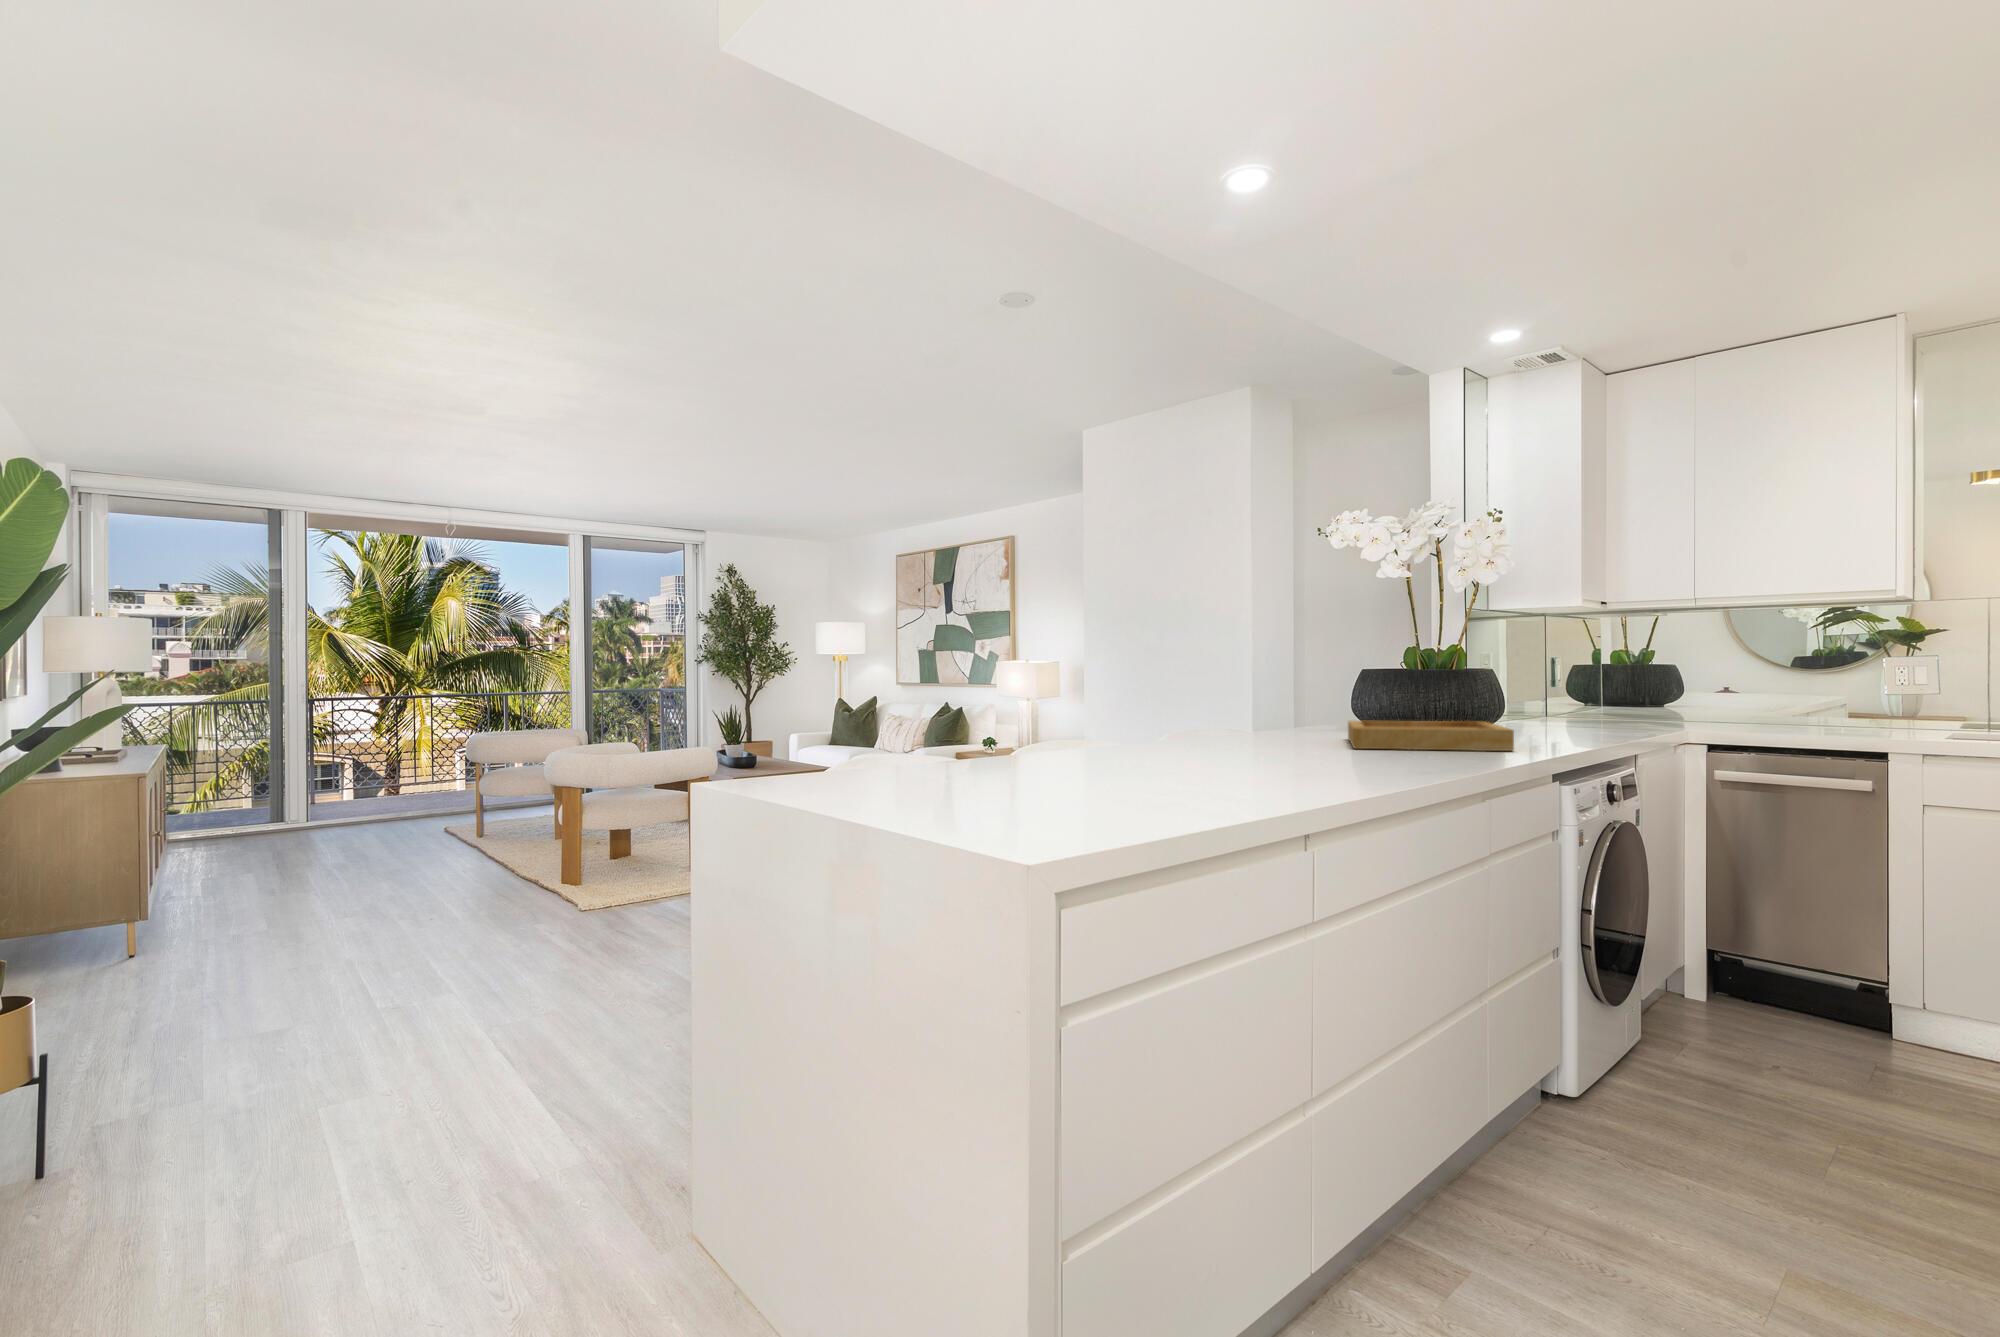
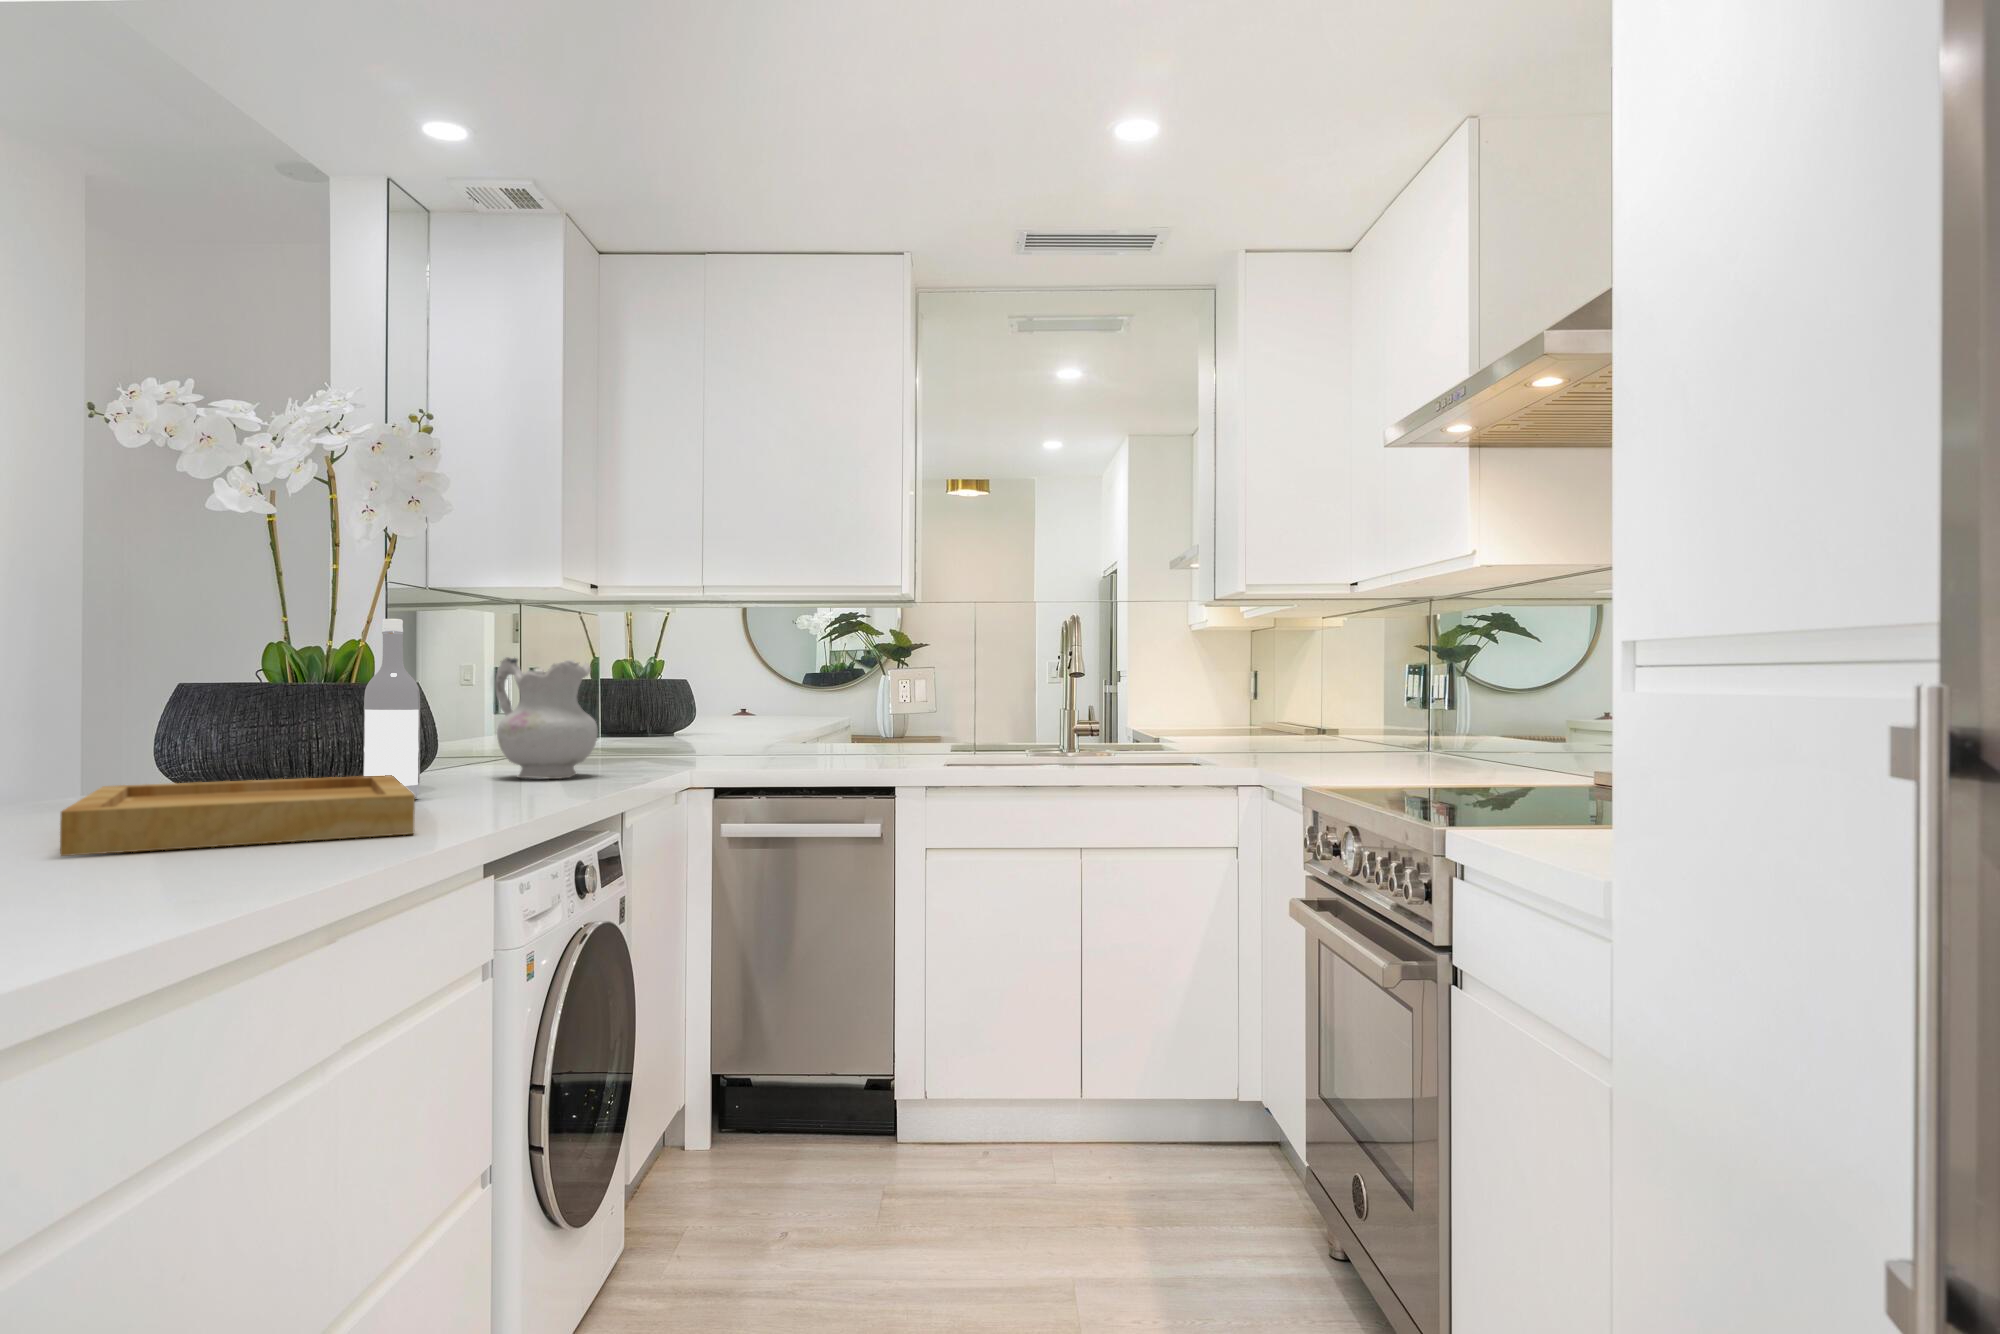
wine bottle: none [1465,632,1498,737] -> present [363,619,420,798]
ceramic pitcher: none [1533,651,1610,732] -> present [496,657,598,779]

